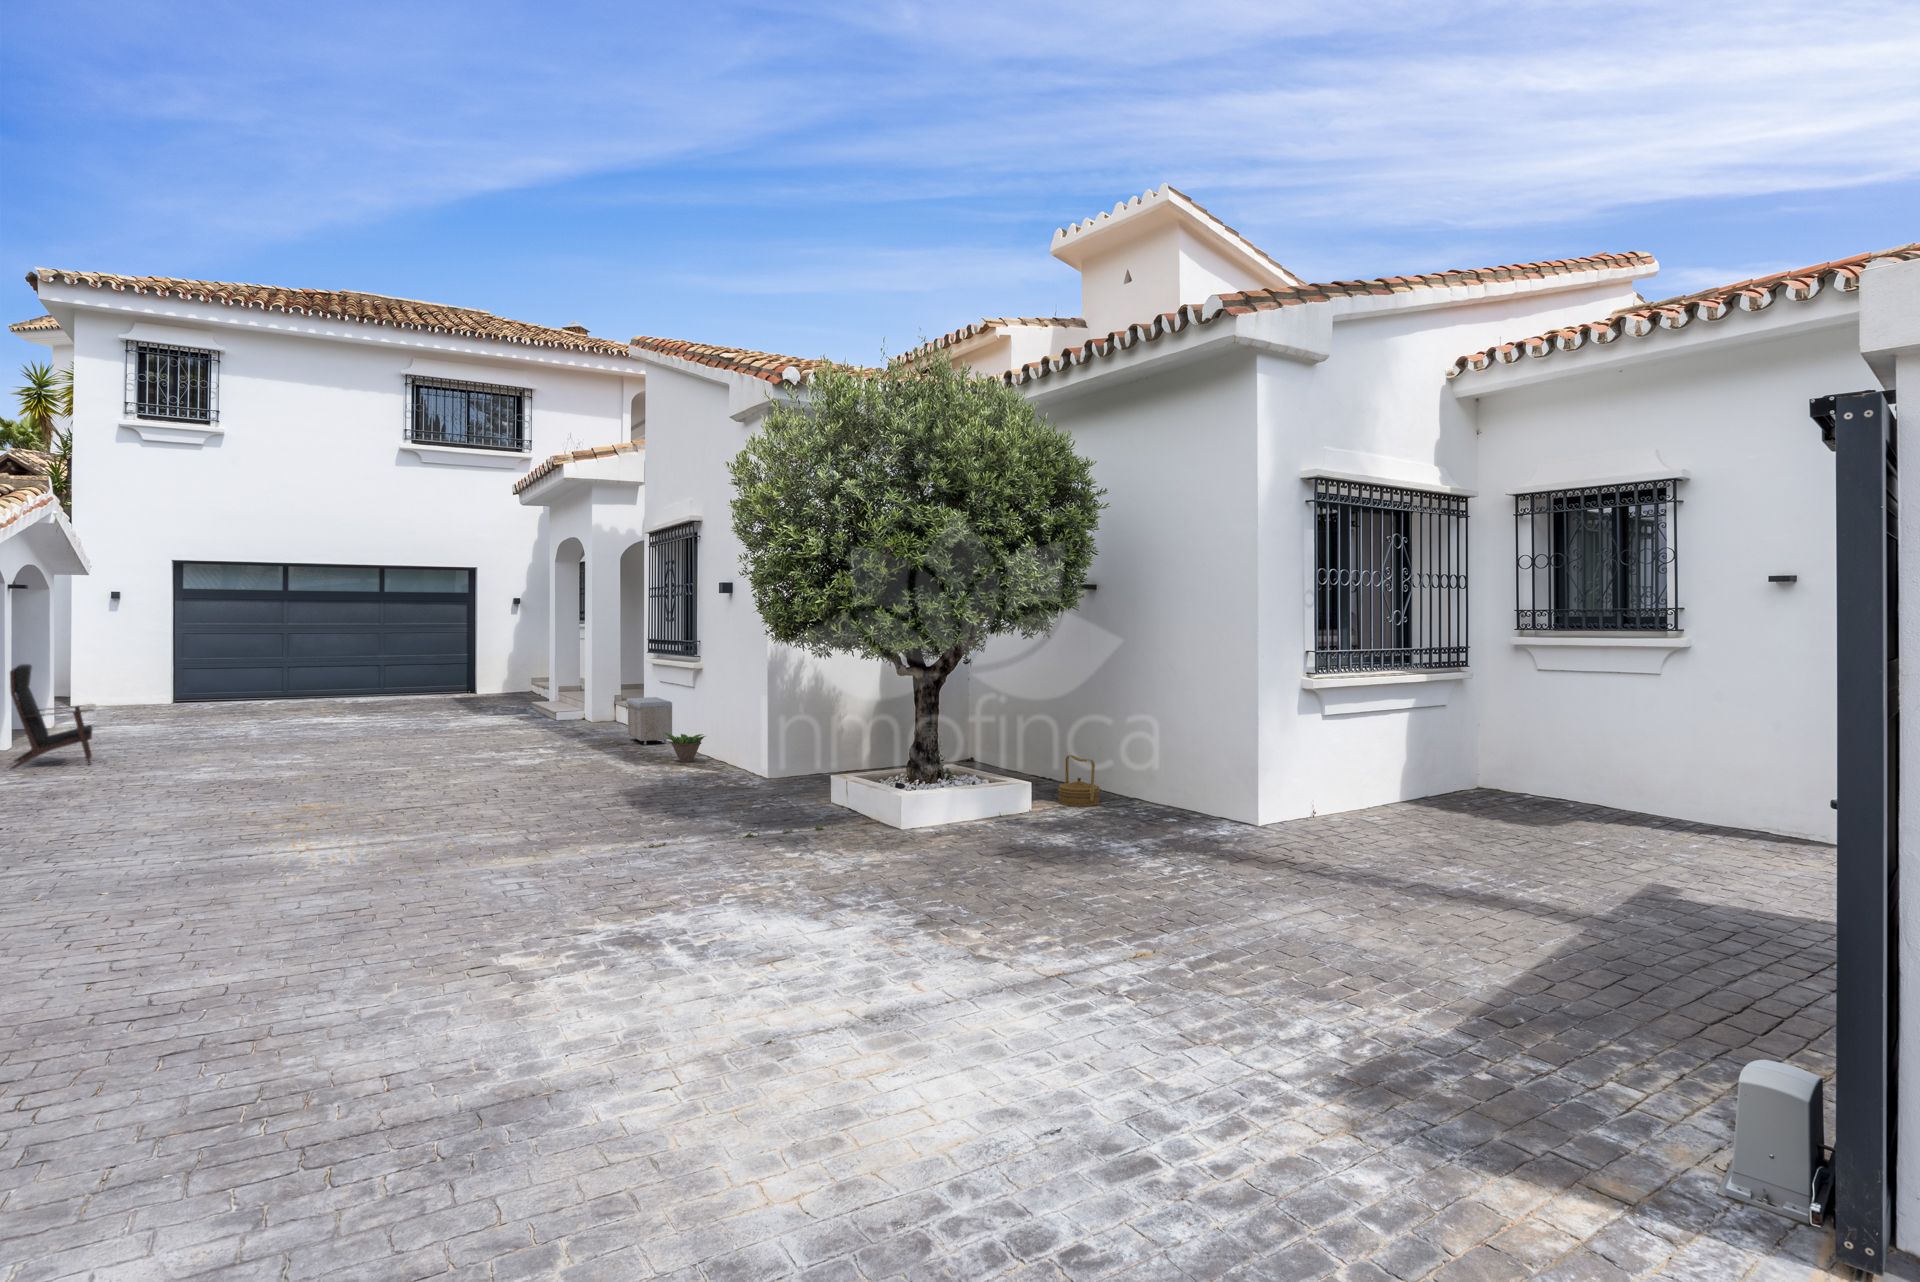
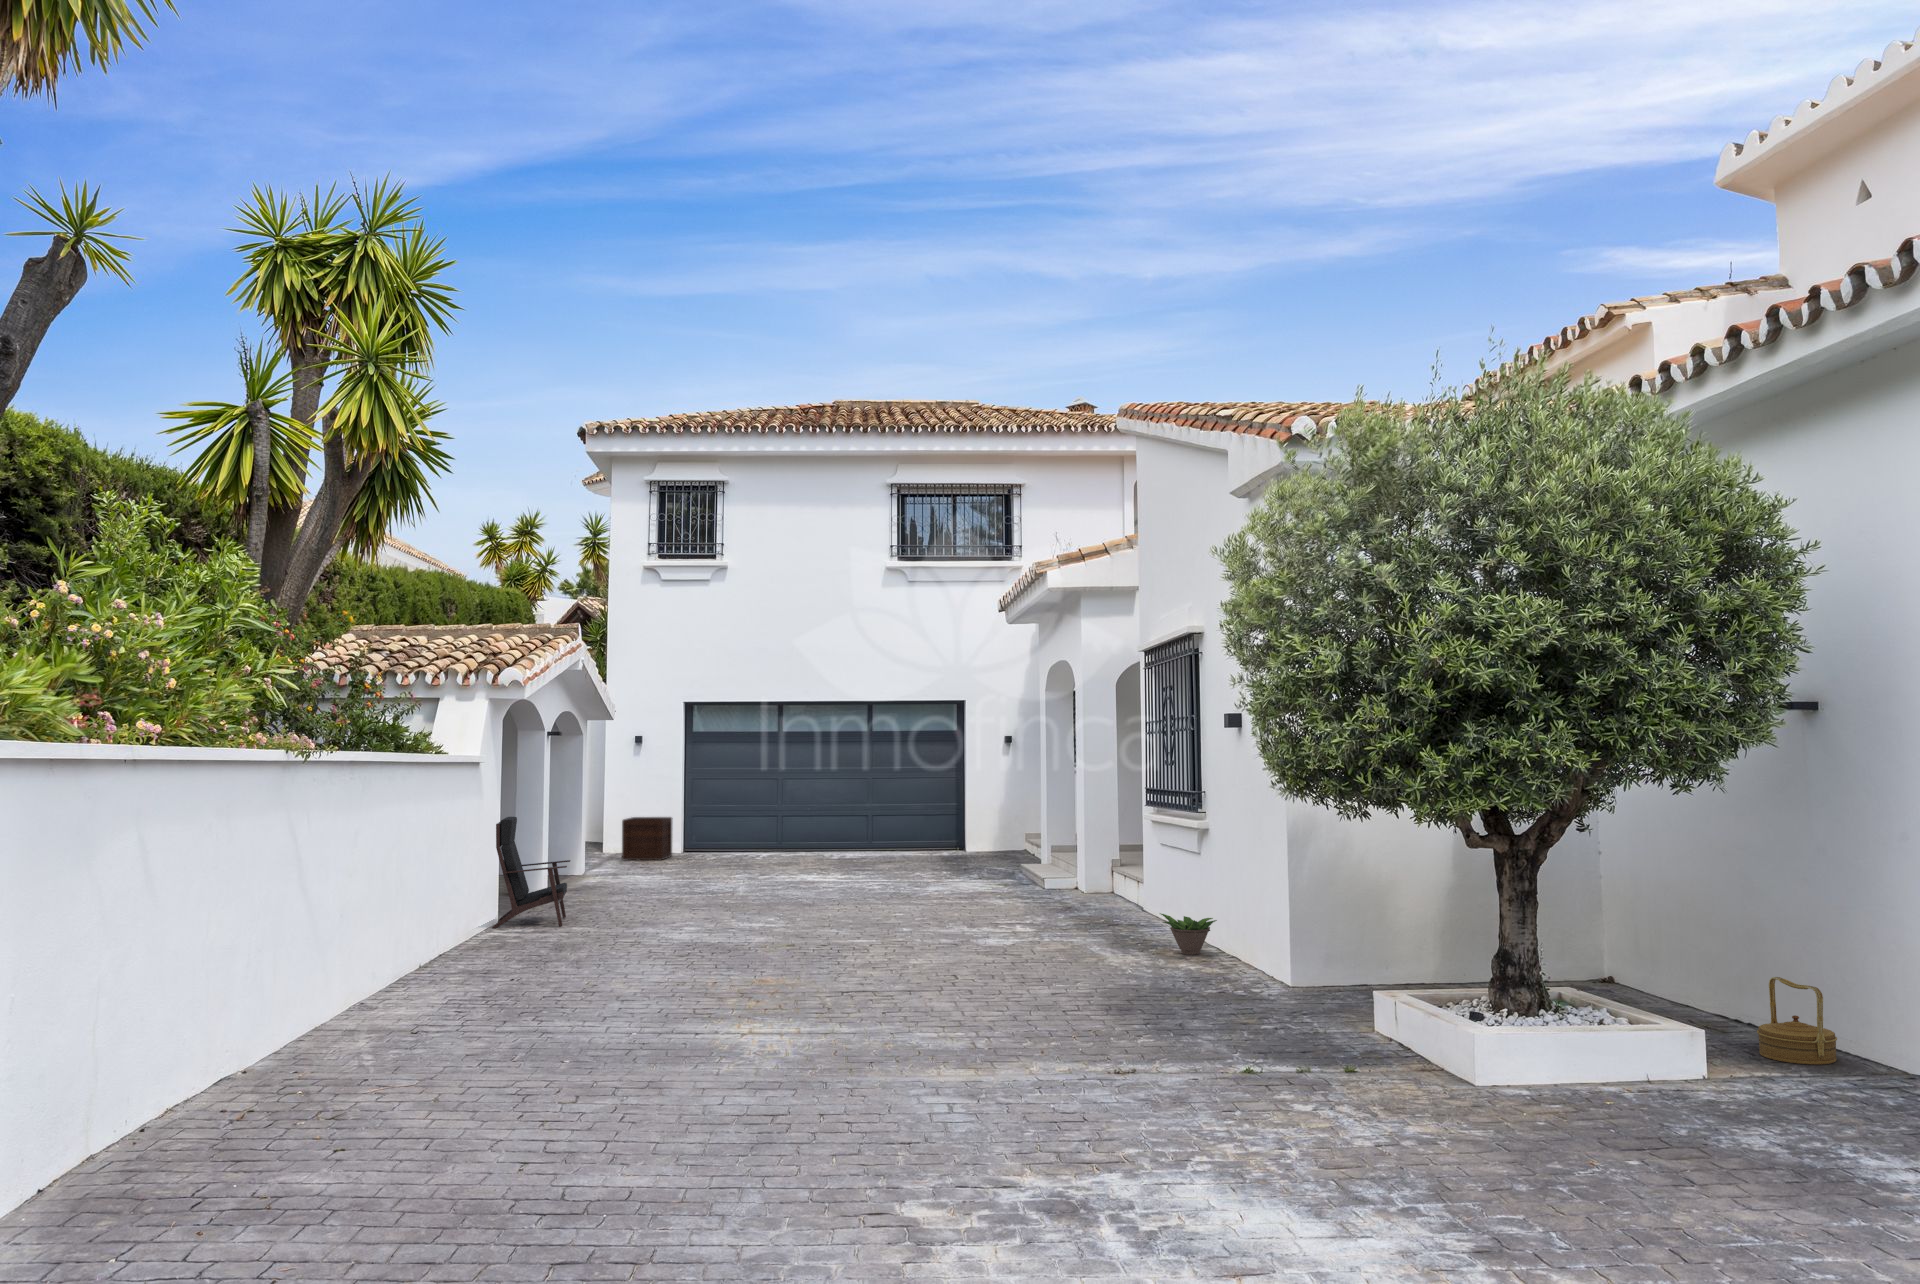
wooden crate: none [130,665,186,705] -> present [622,817,673,860]
storage bench: present [626,697,672,745] -> none [1121,865,1178,928]

